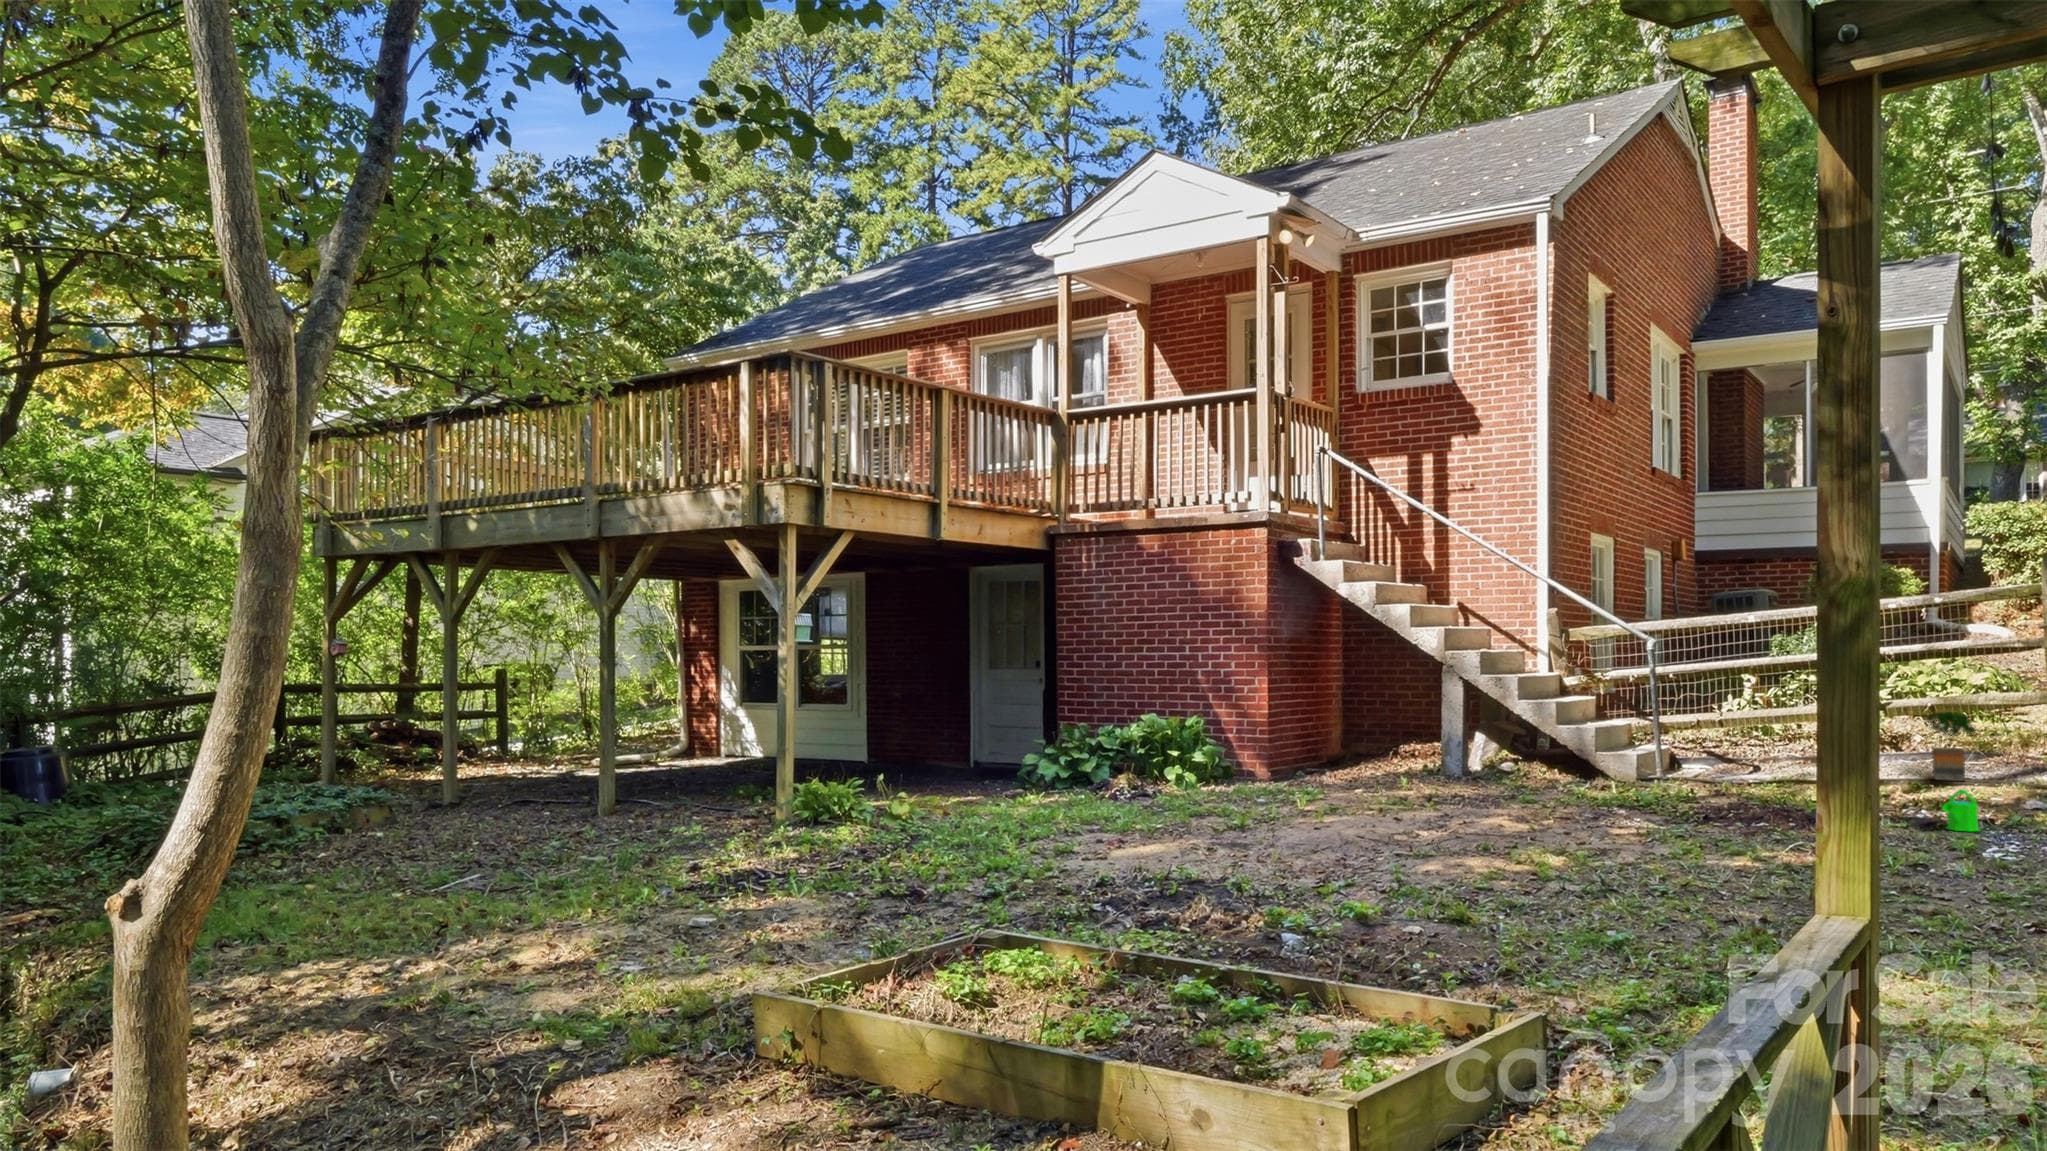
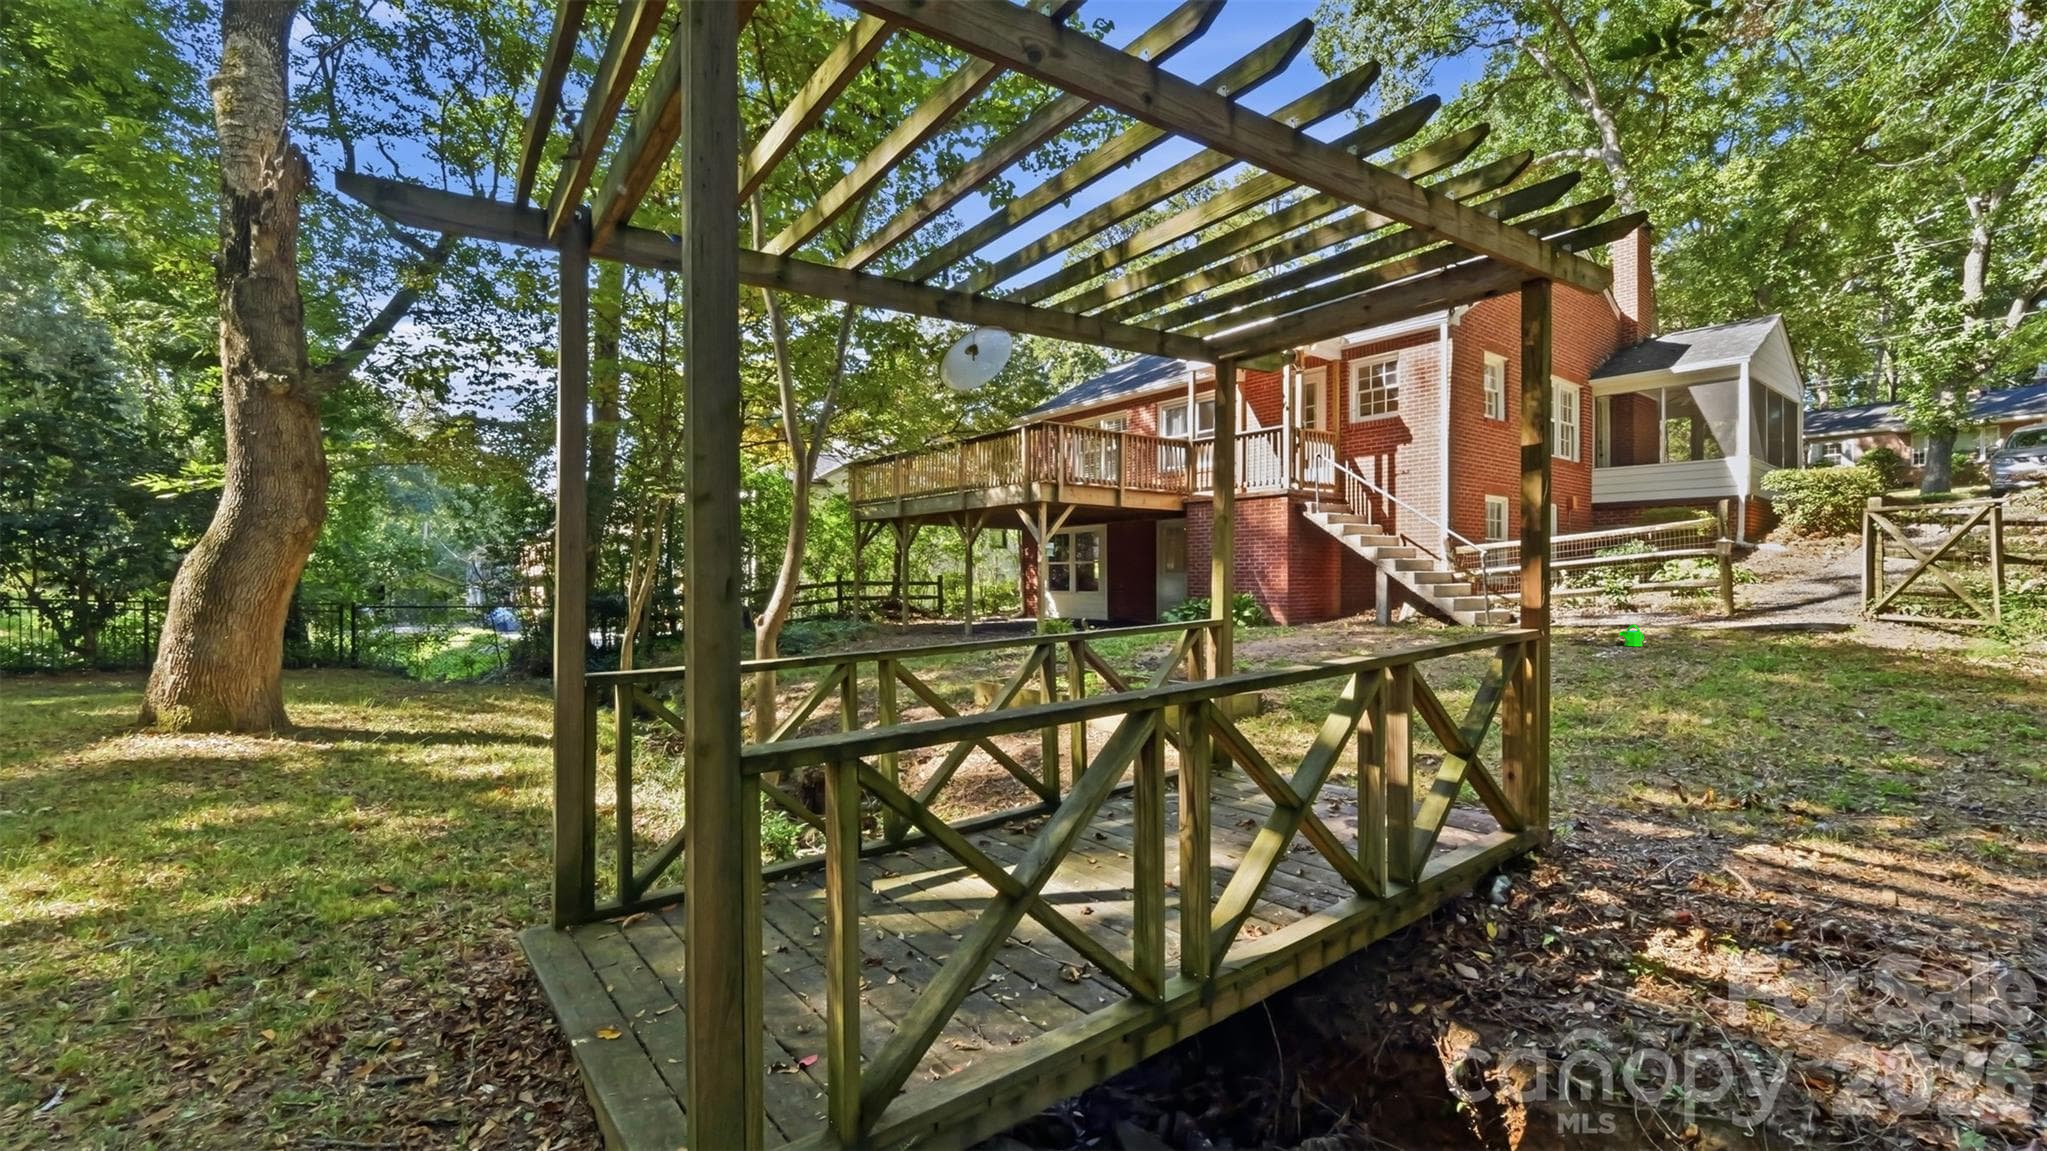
potted tree: present [1925,712,1976,781] -> none [1646,586,1679,625]

